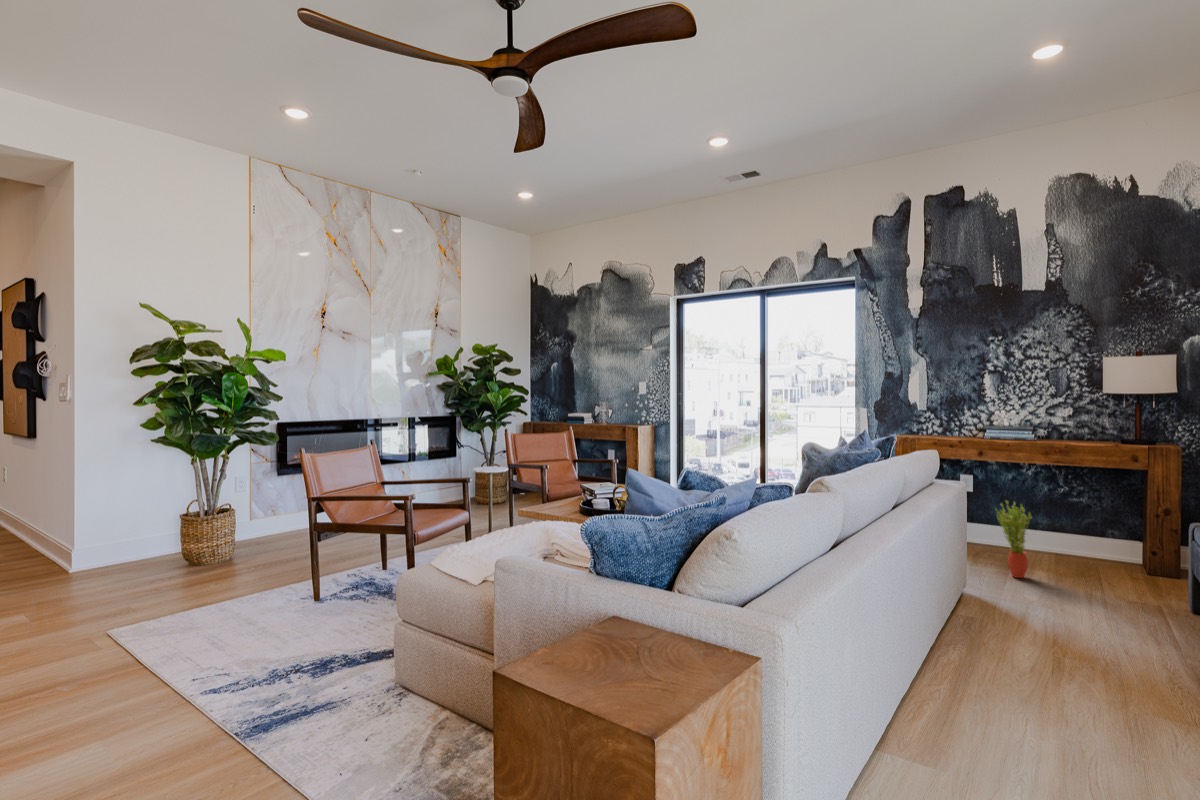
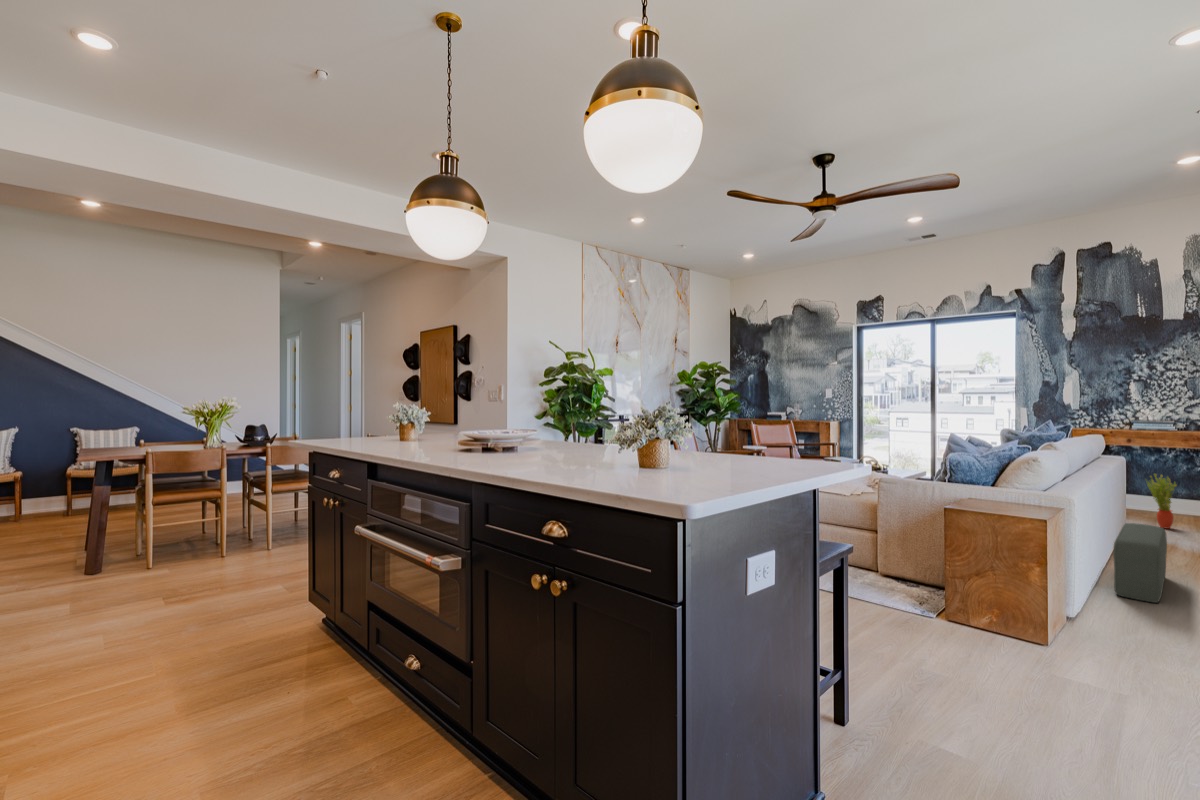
pouf: none [909,595,999,762] -> present [1113,523,1167,603]

